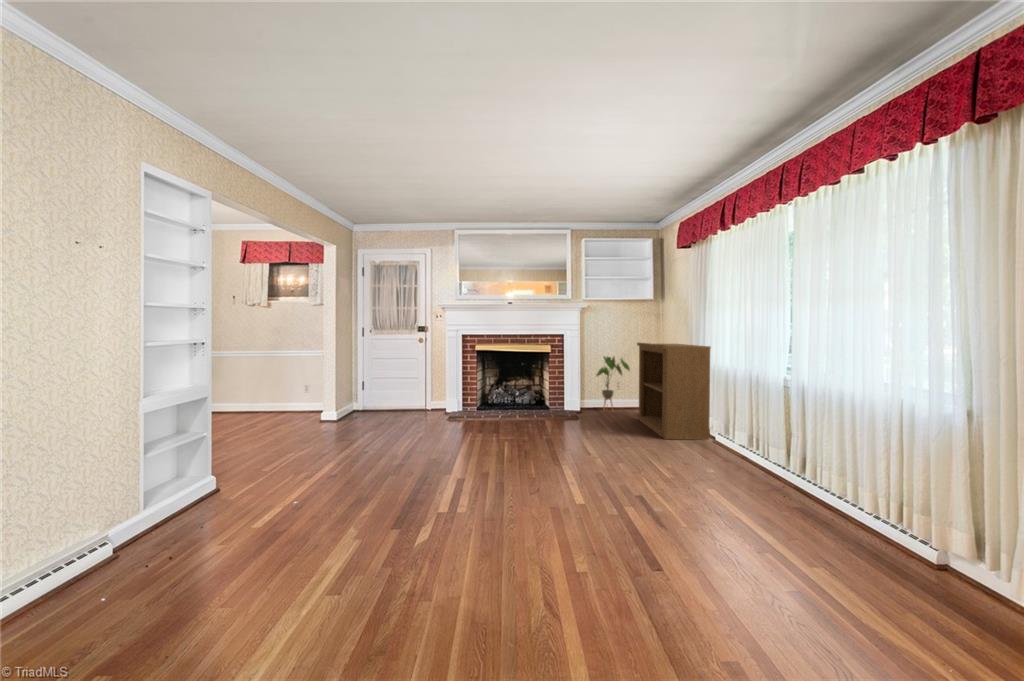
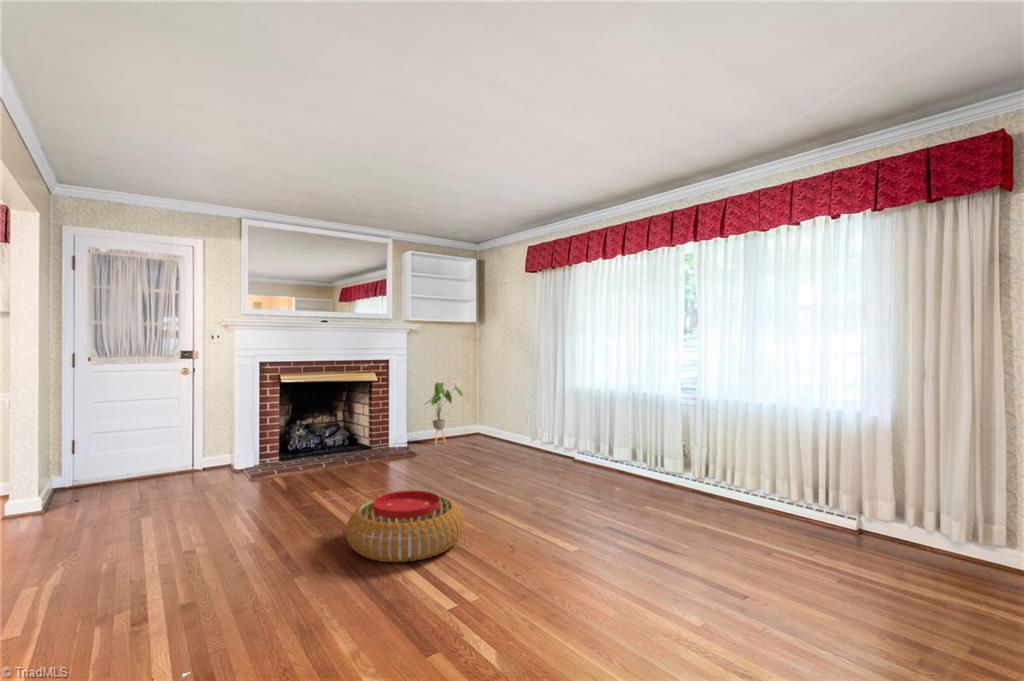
bookshelf: present [637,343,711,440] -> none [480,367,570,467]
pouf: none [431,431,521,481] -> present [346,491,464,563]

